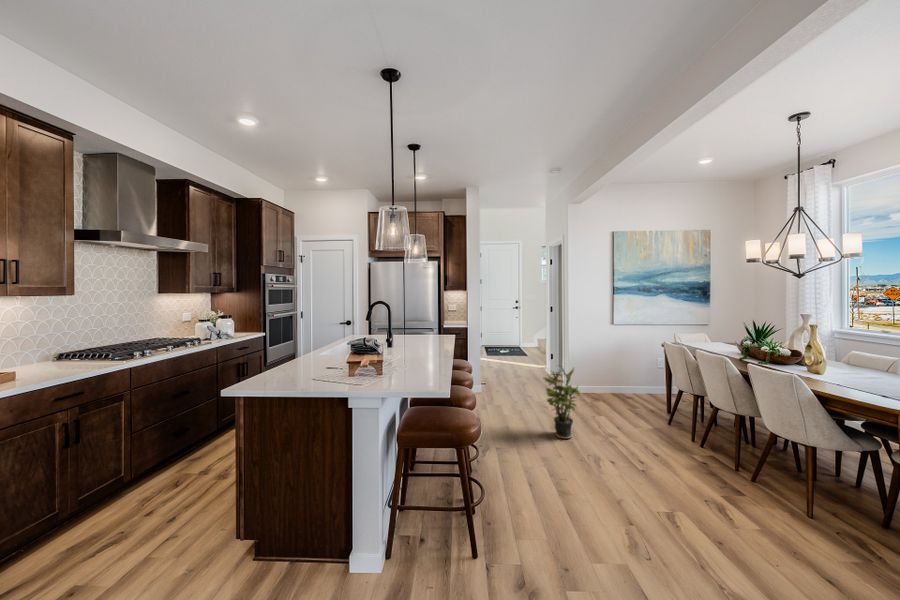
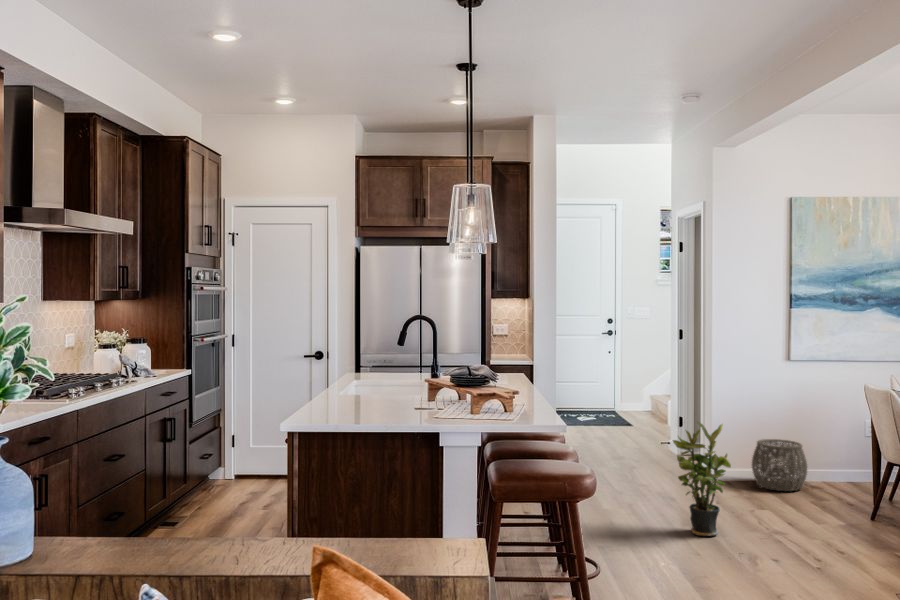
woven basket: none [591,369,625,401] -> present [752,439,807,491]

